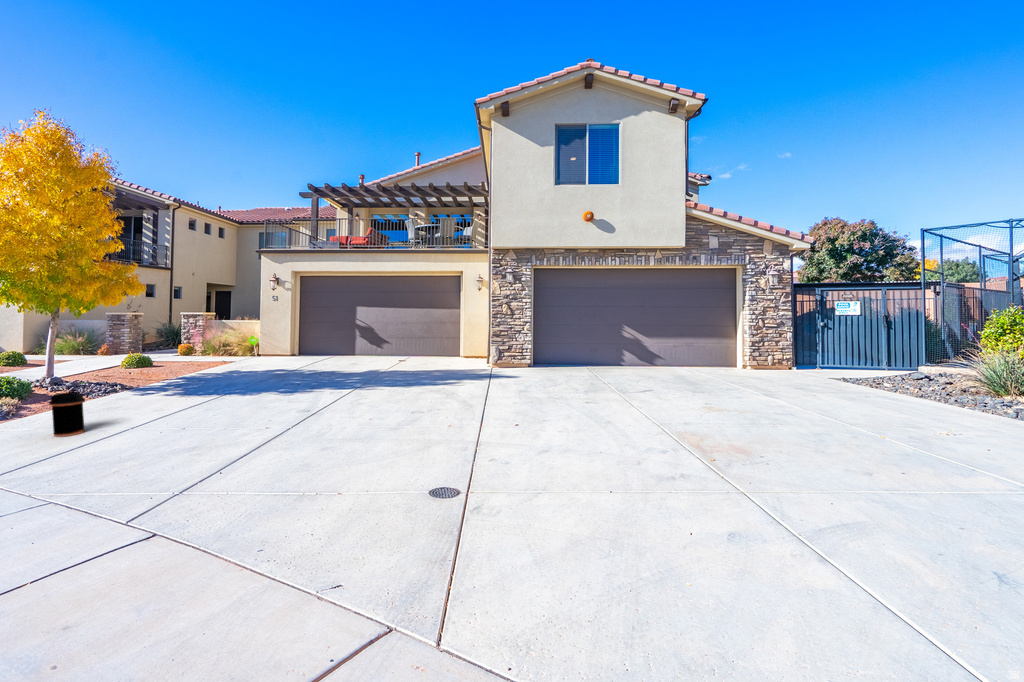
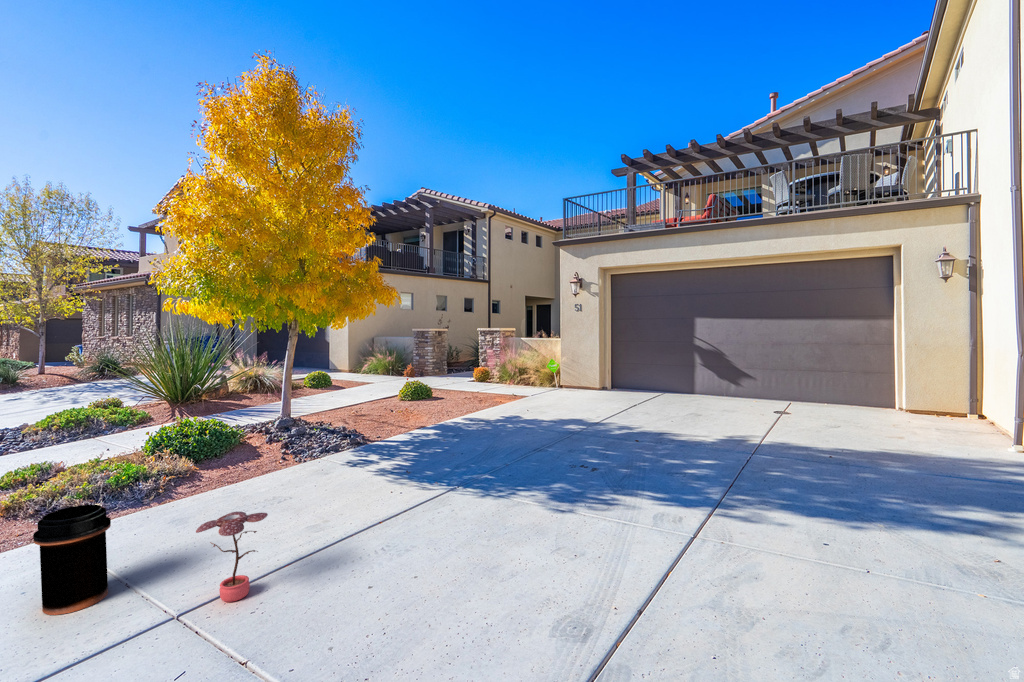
potted plant: none [142,389,171,424] -> present [196,512,268,602]

